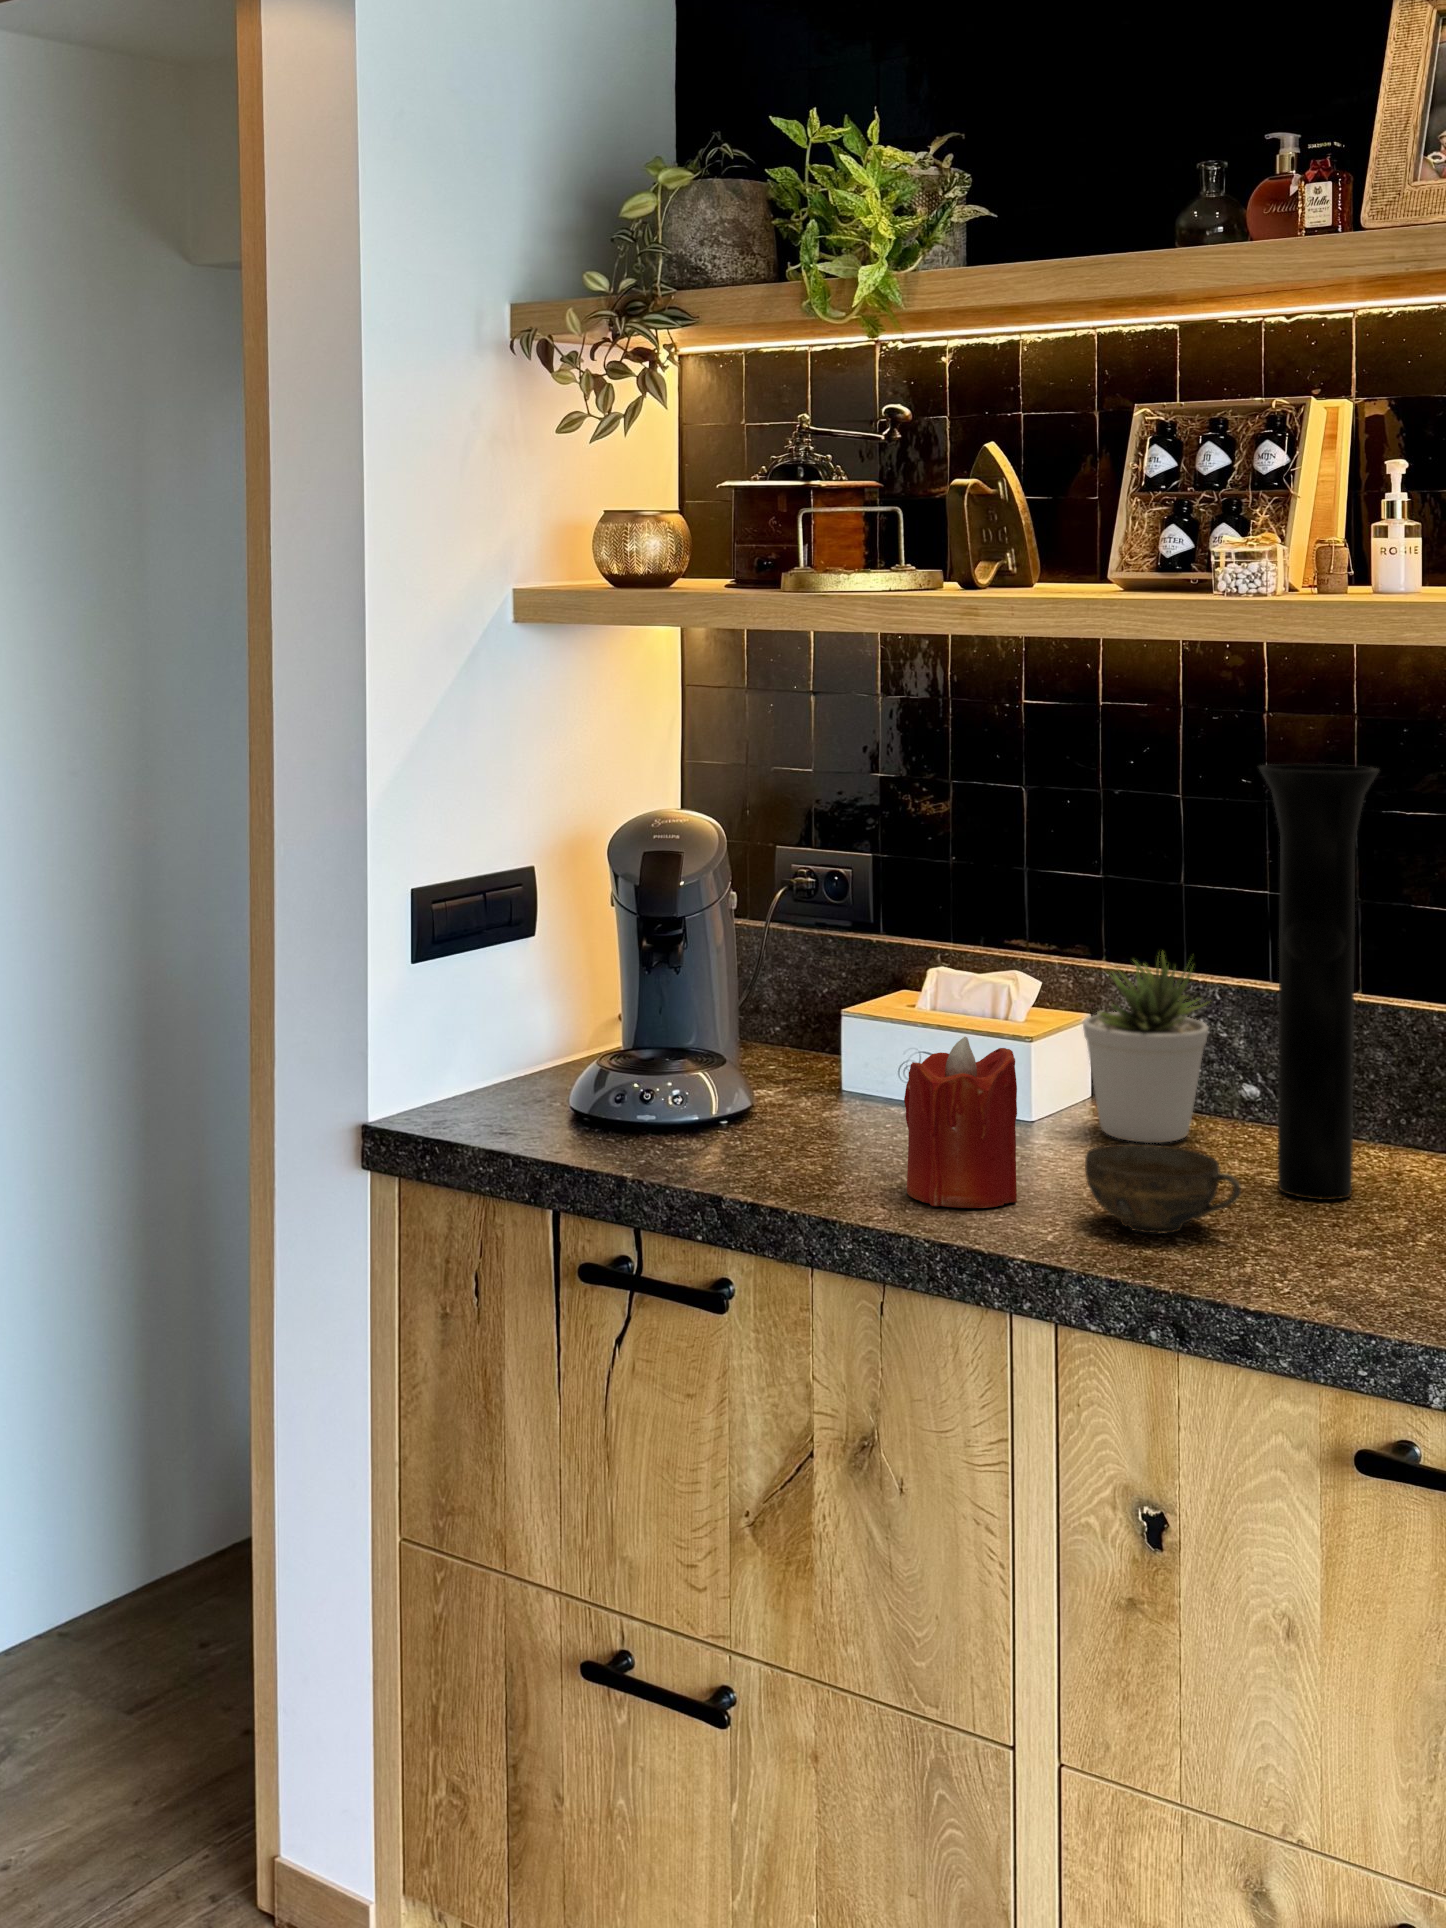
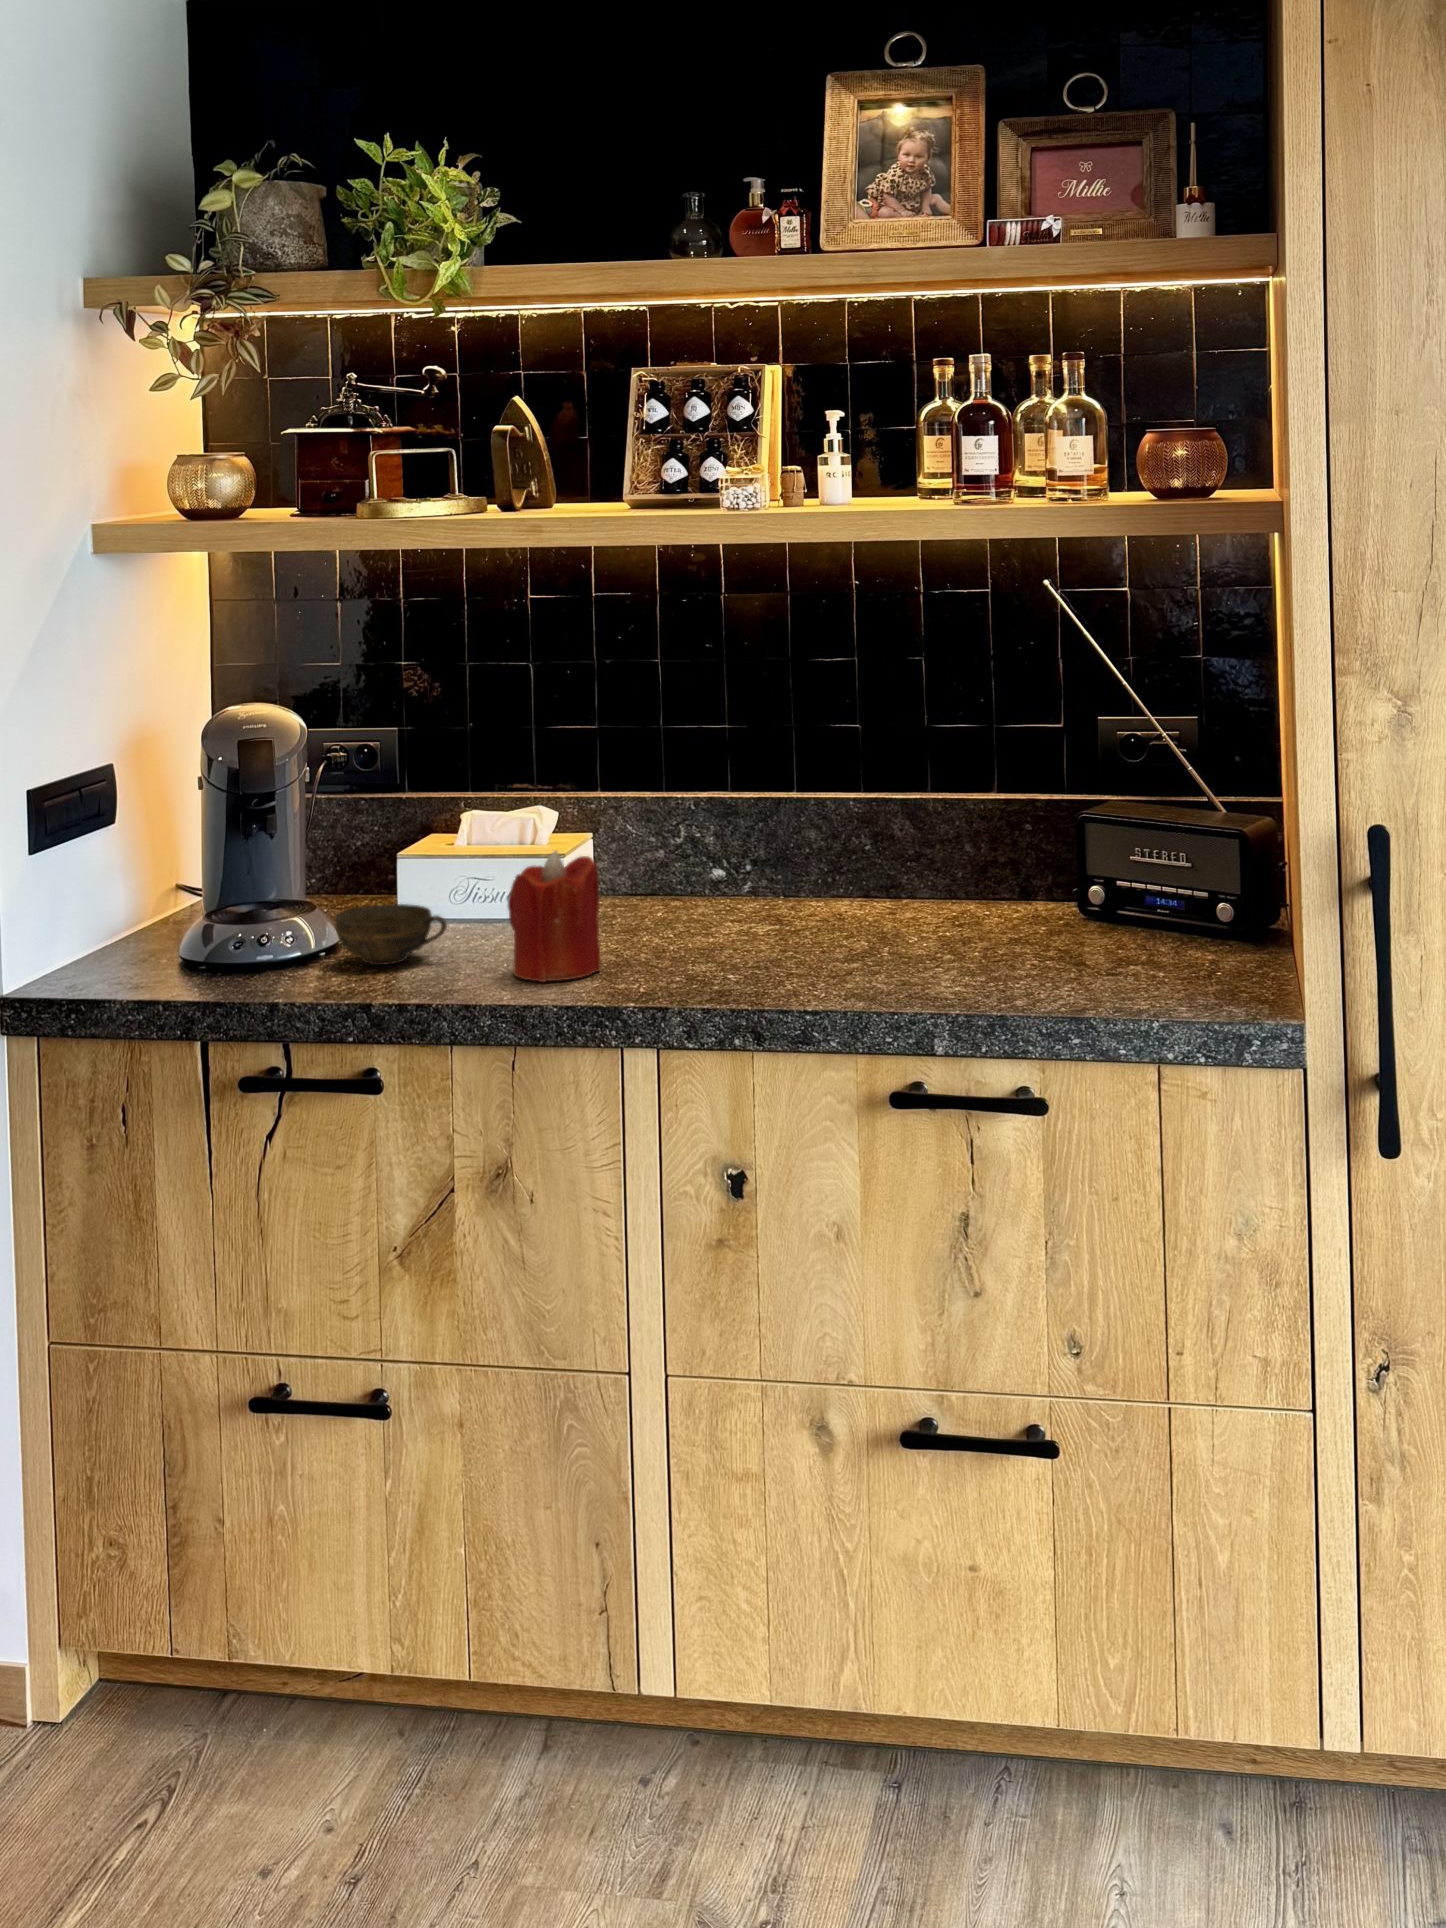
vase: present [1259,764,1379,1200] -> none [749,632,833,939]
potted plant: present [1083,952,1208,1144] -> none [608,776,700,920]
cup: present [1085,1144,1241,1234] -> present [335,904,447,965]

